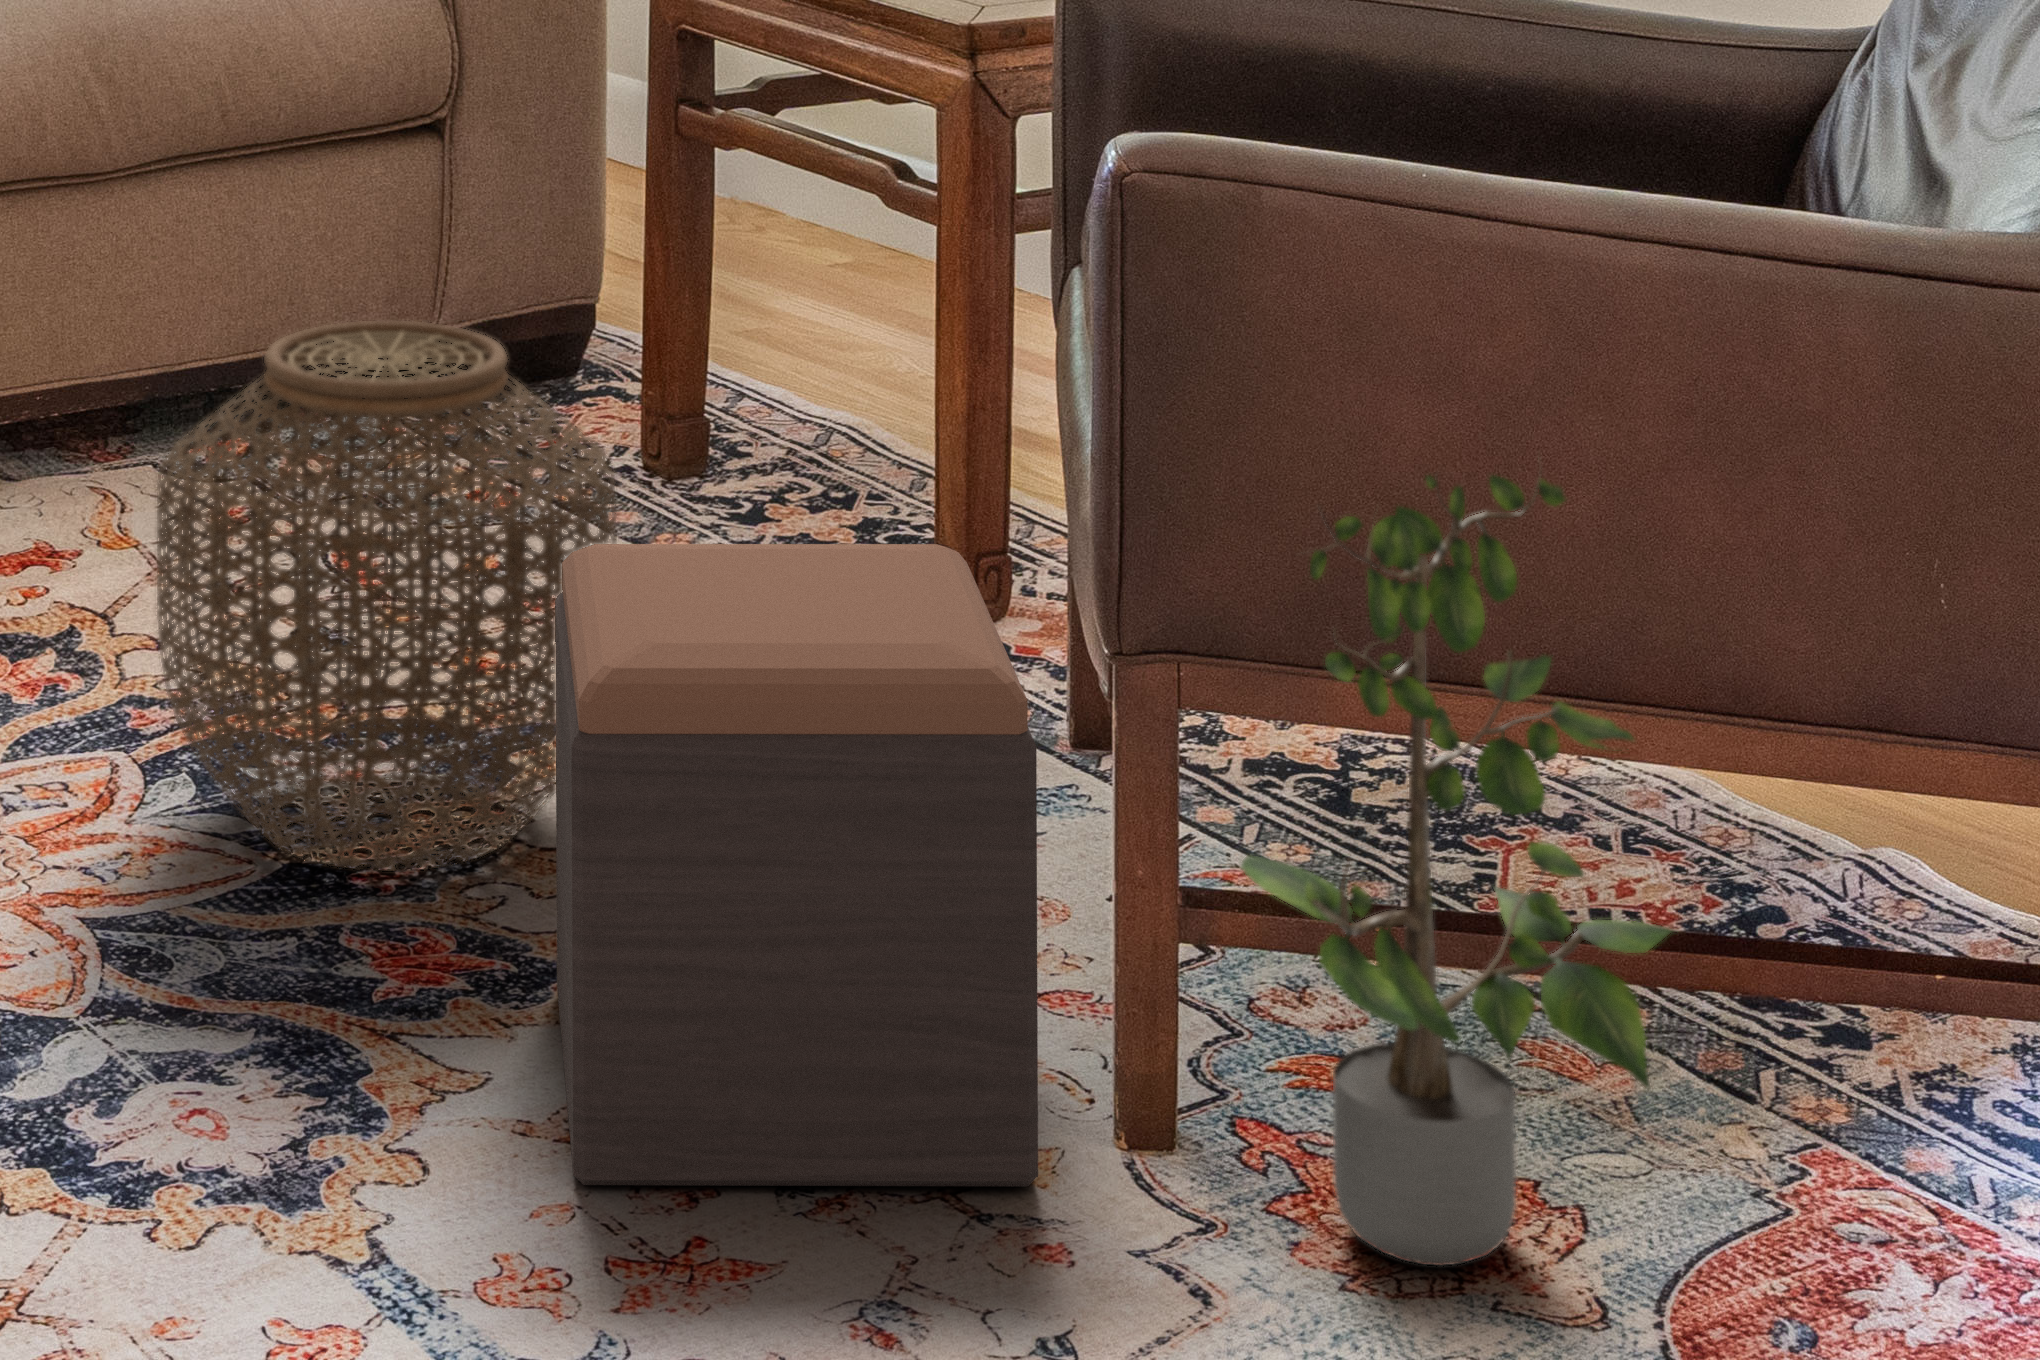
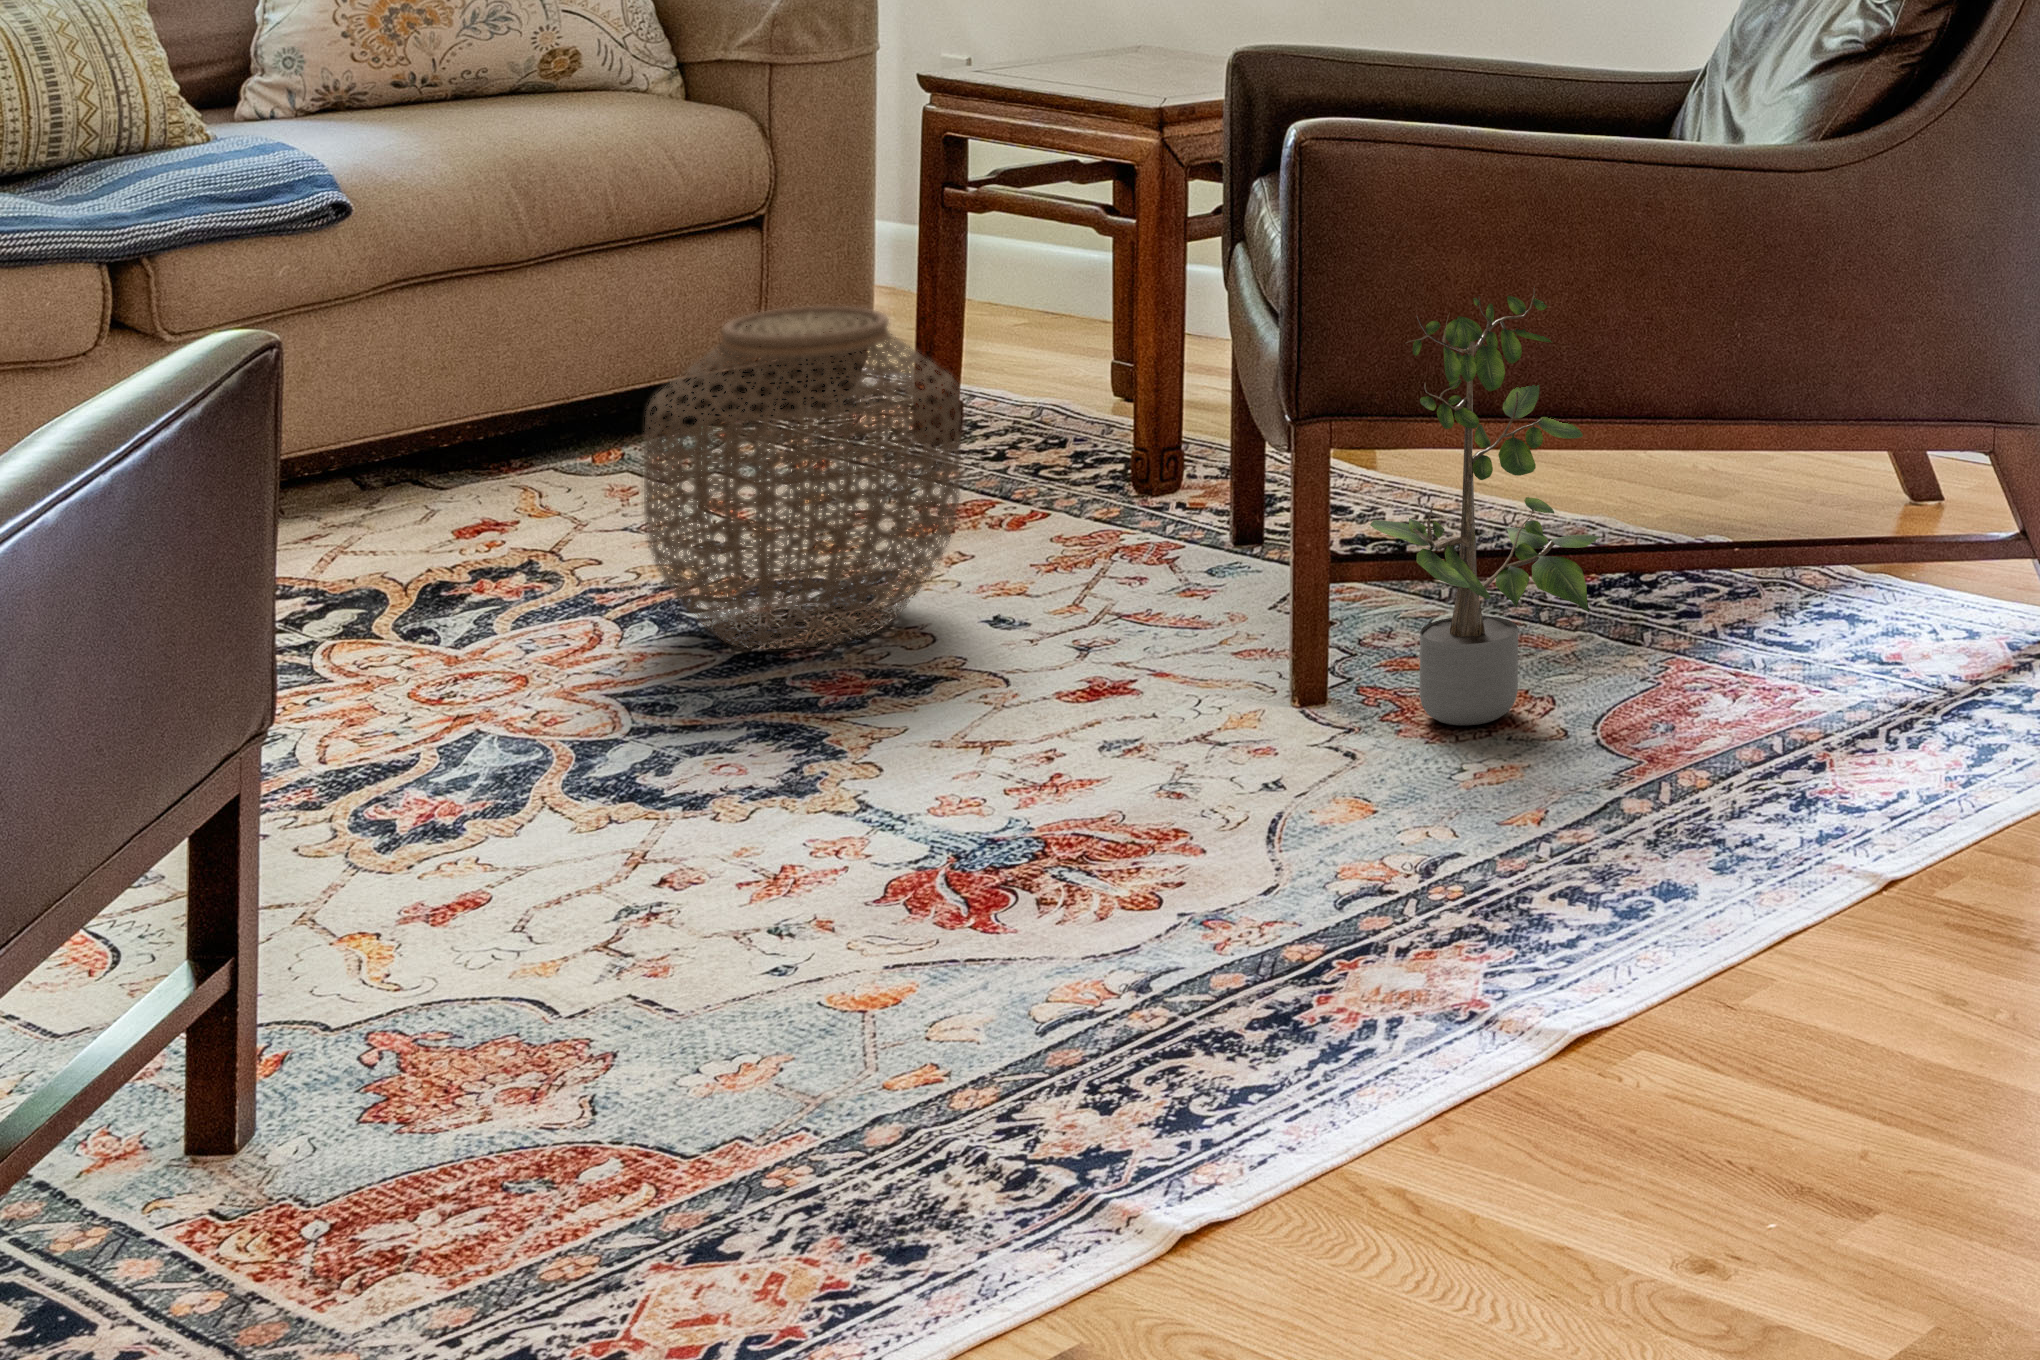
footstool: present [555,544,1038,1186] -> none [942,388,1255,761]

